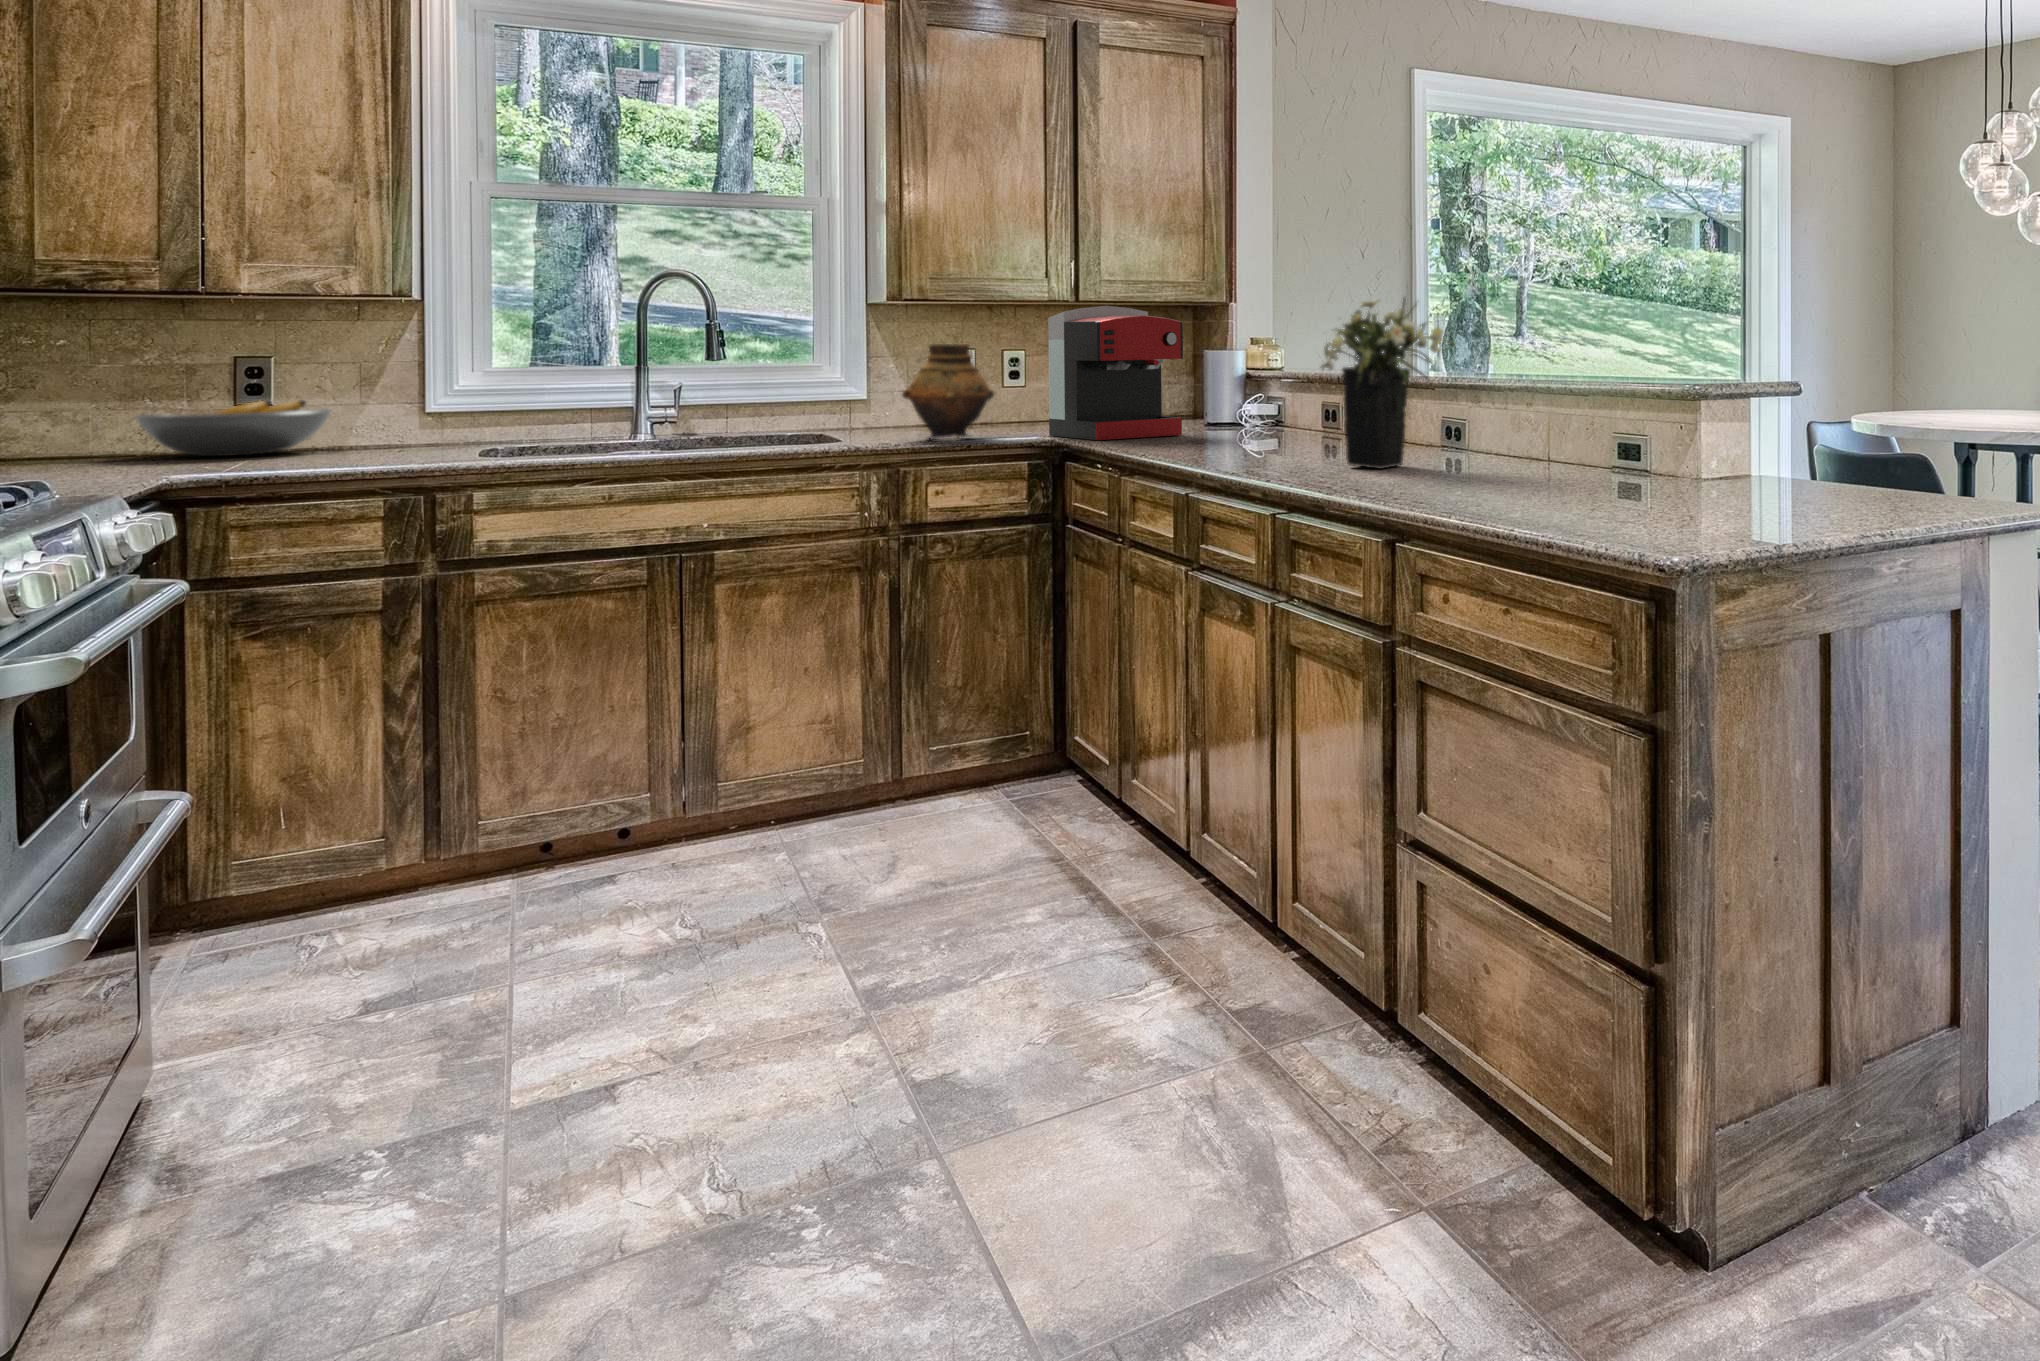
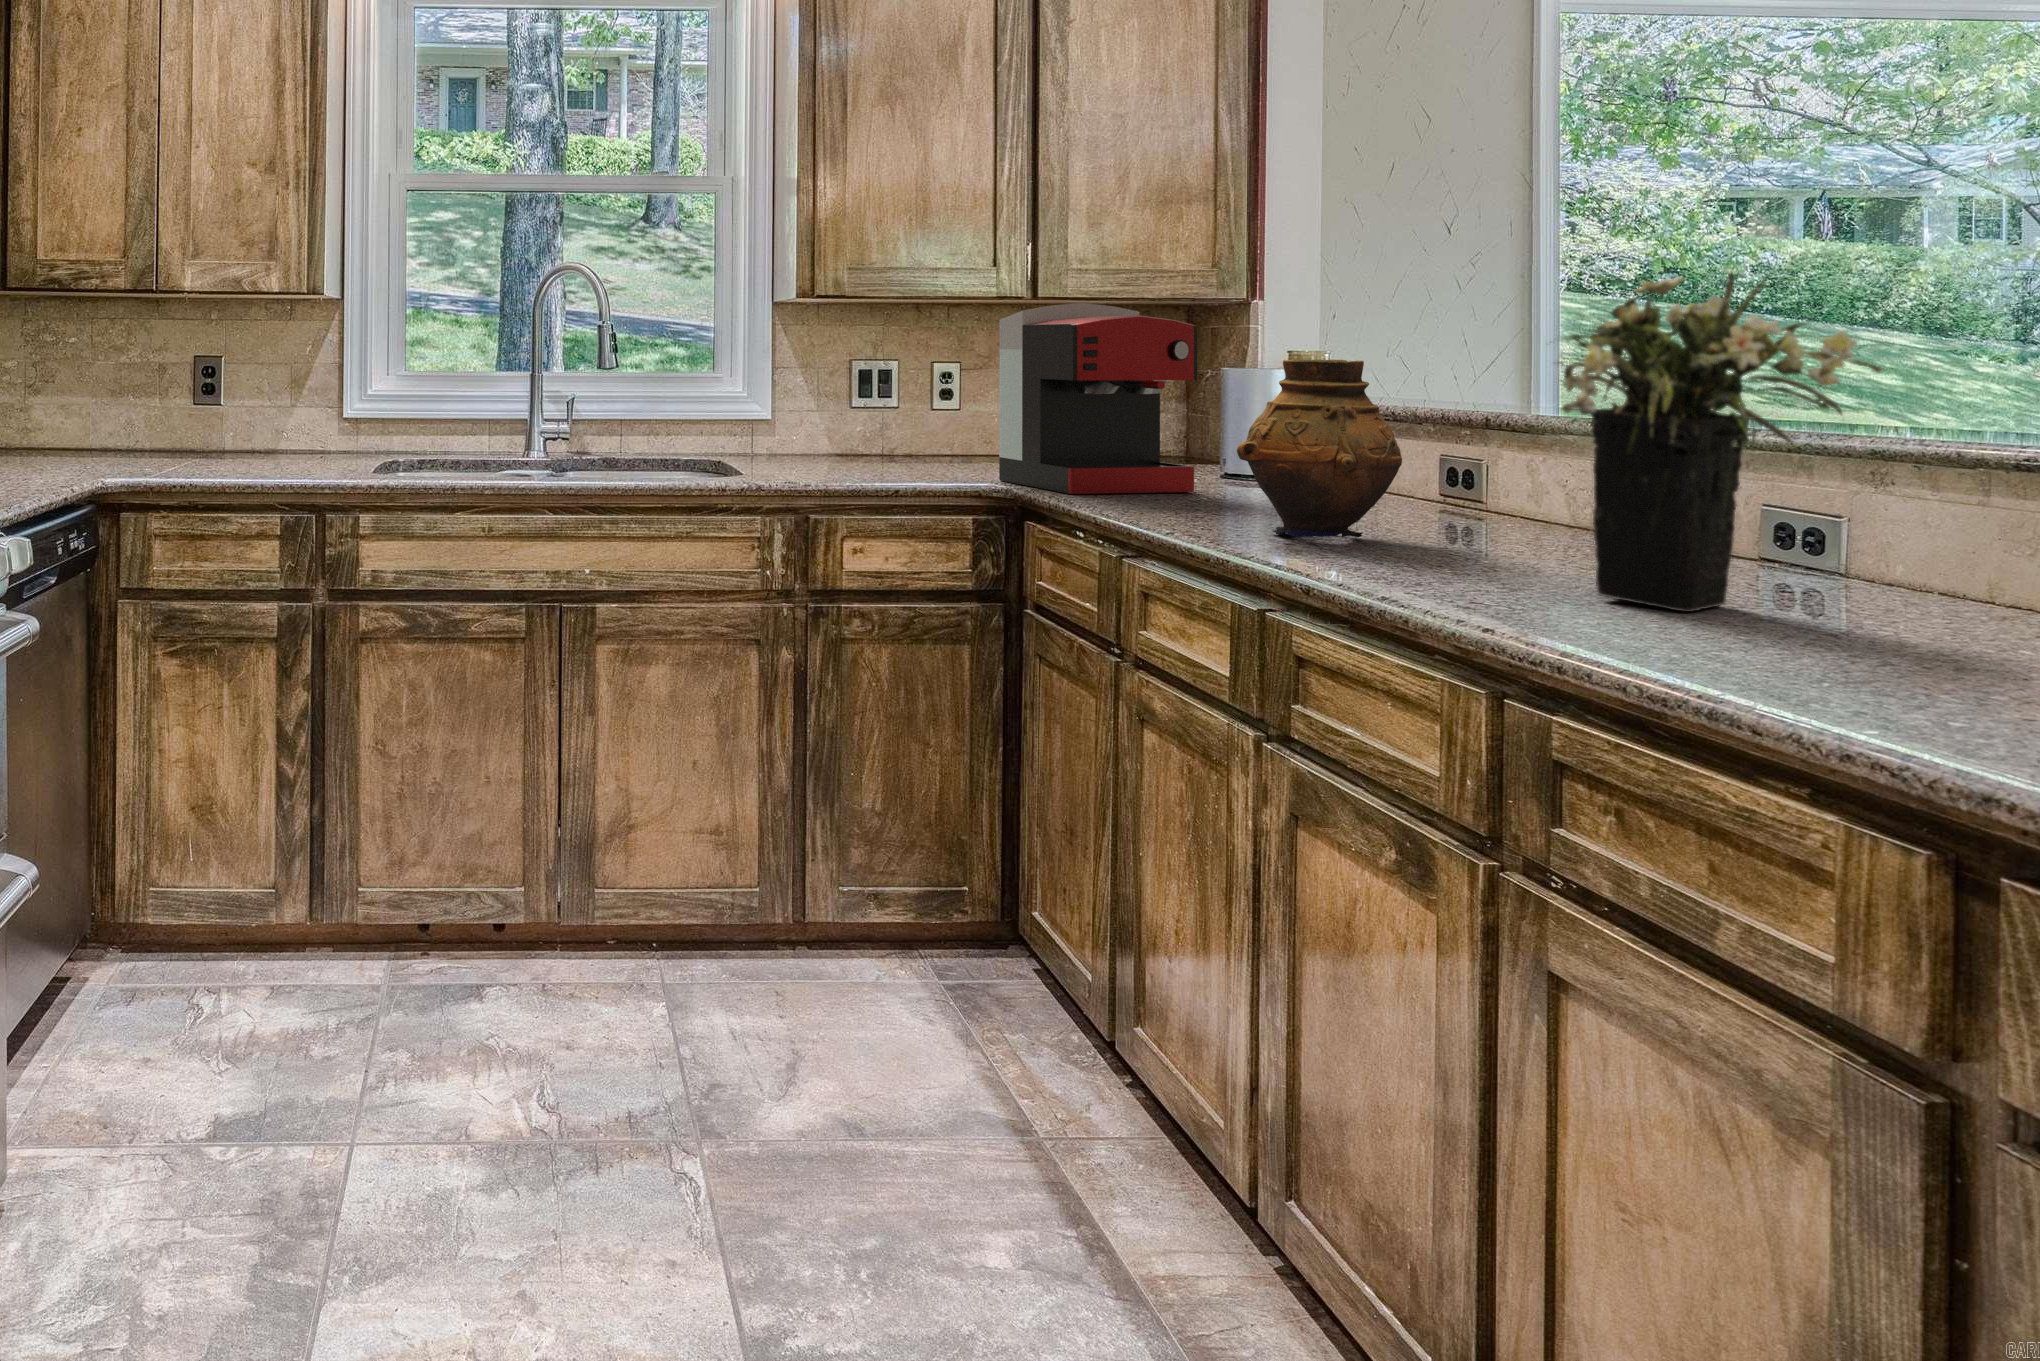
vase: present [902,343,994,439] -> present [1237,359,1402,537]
fruit bowl: present [136,400,331,456] -> none [120,400,272,453]

